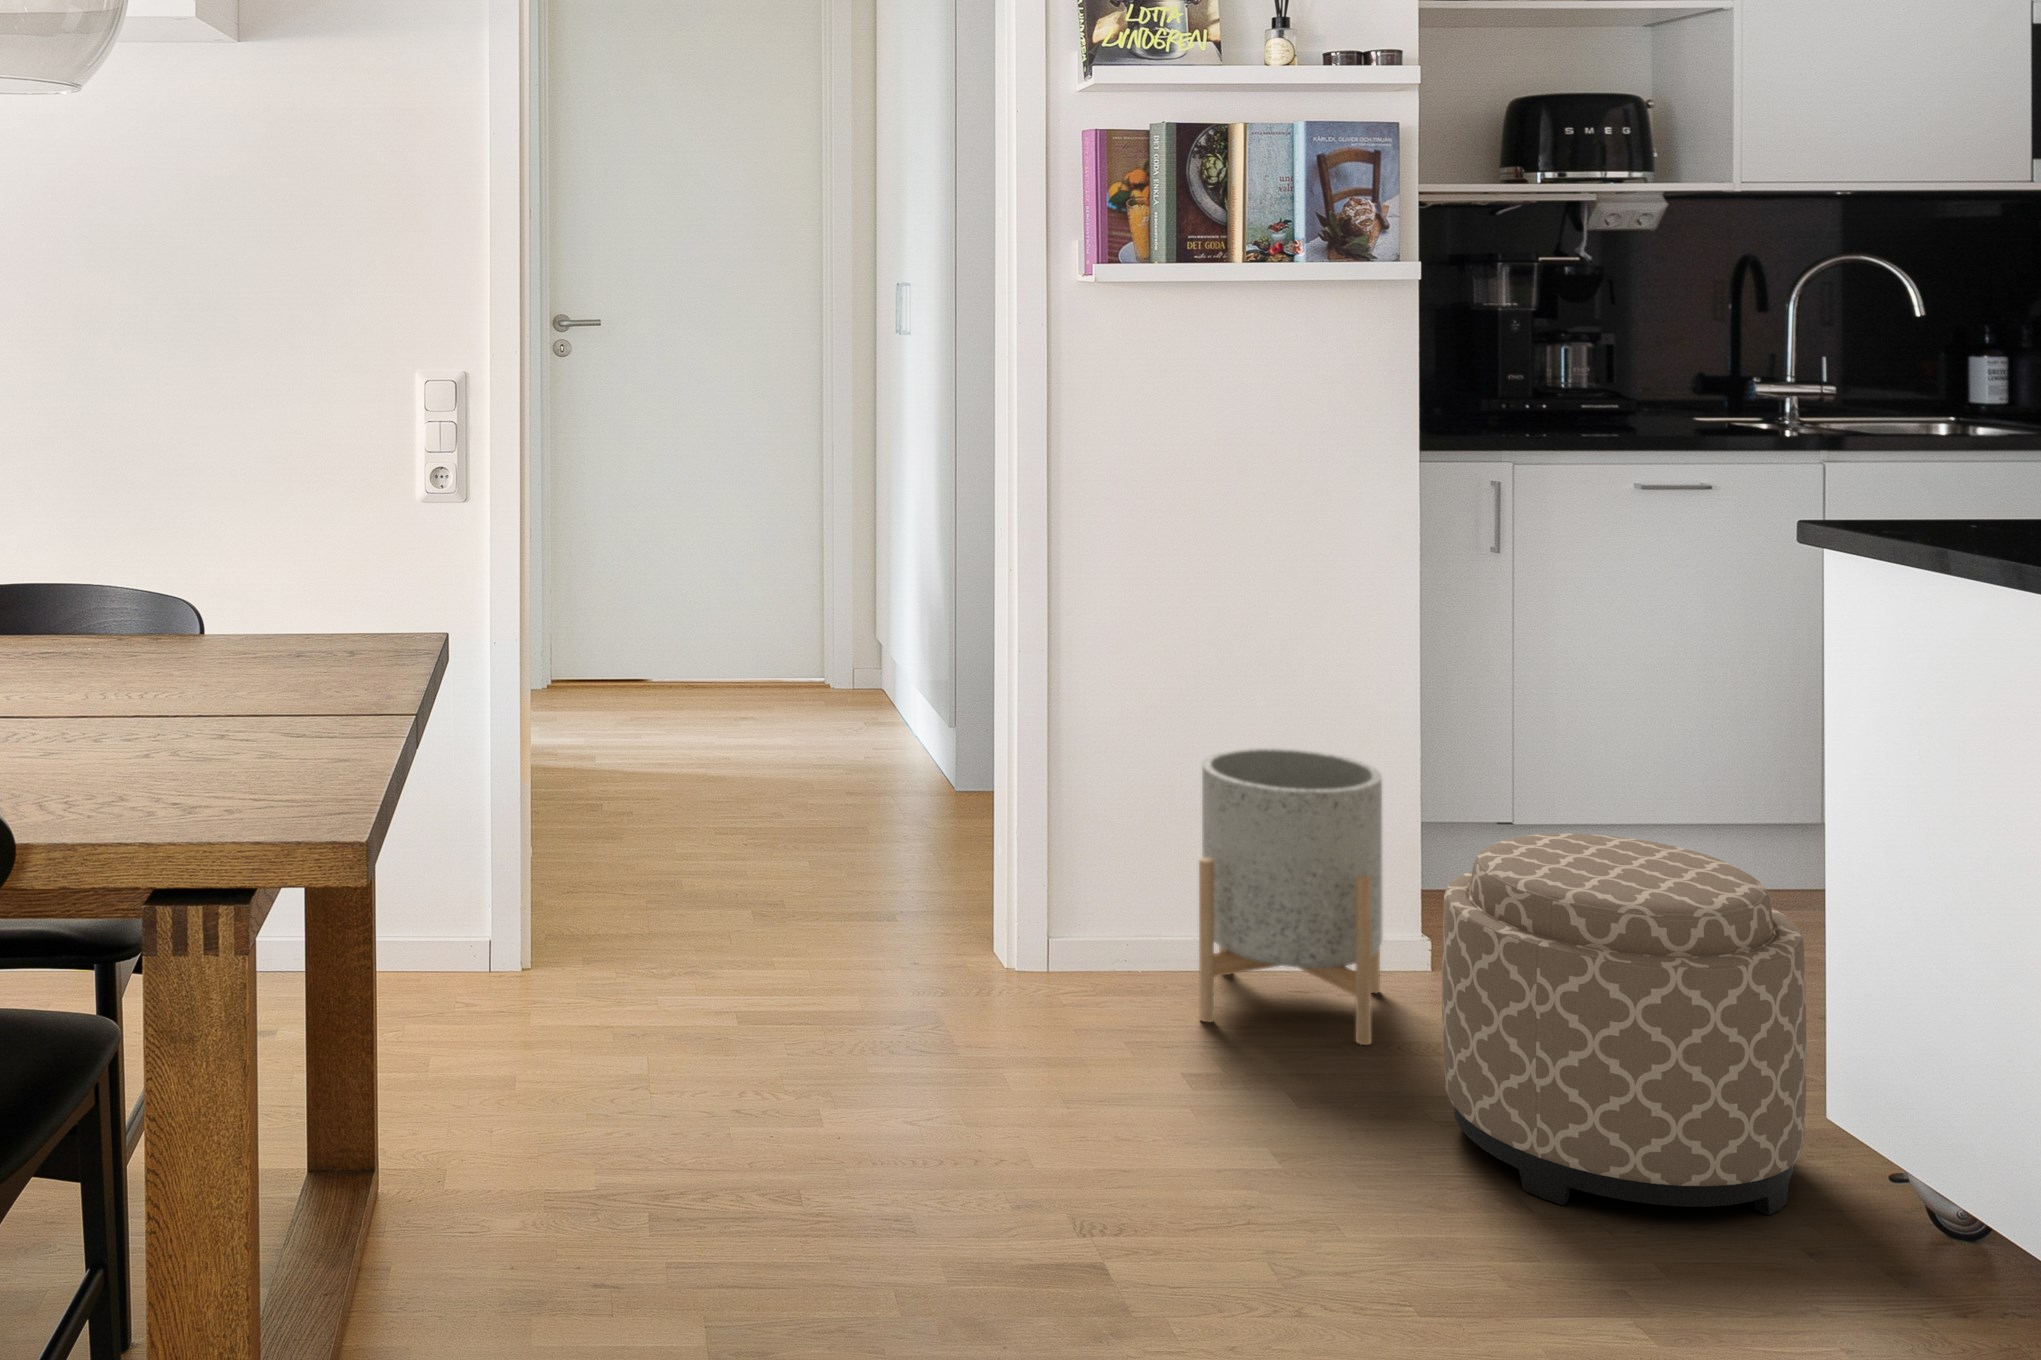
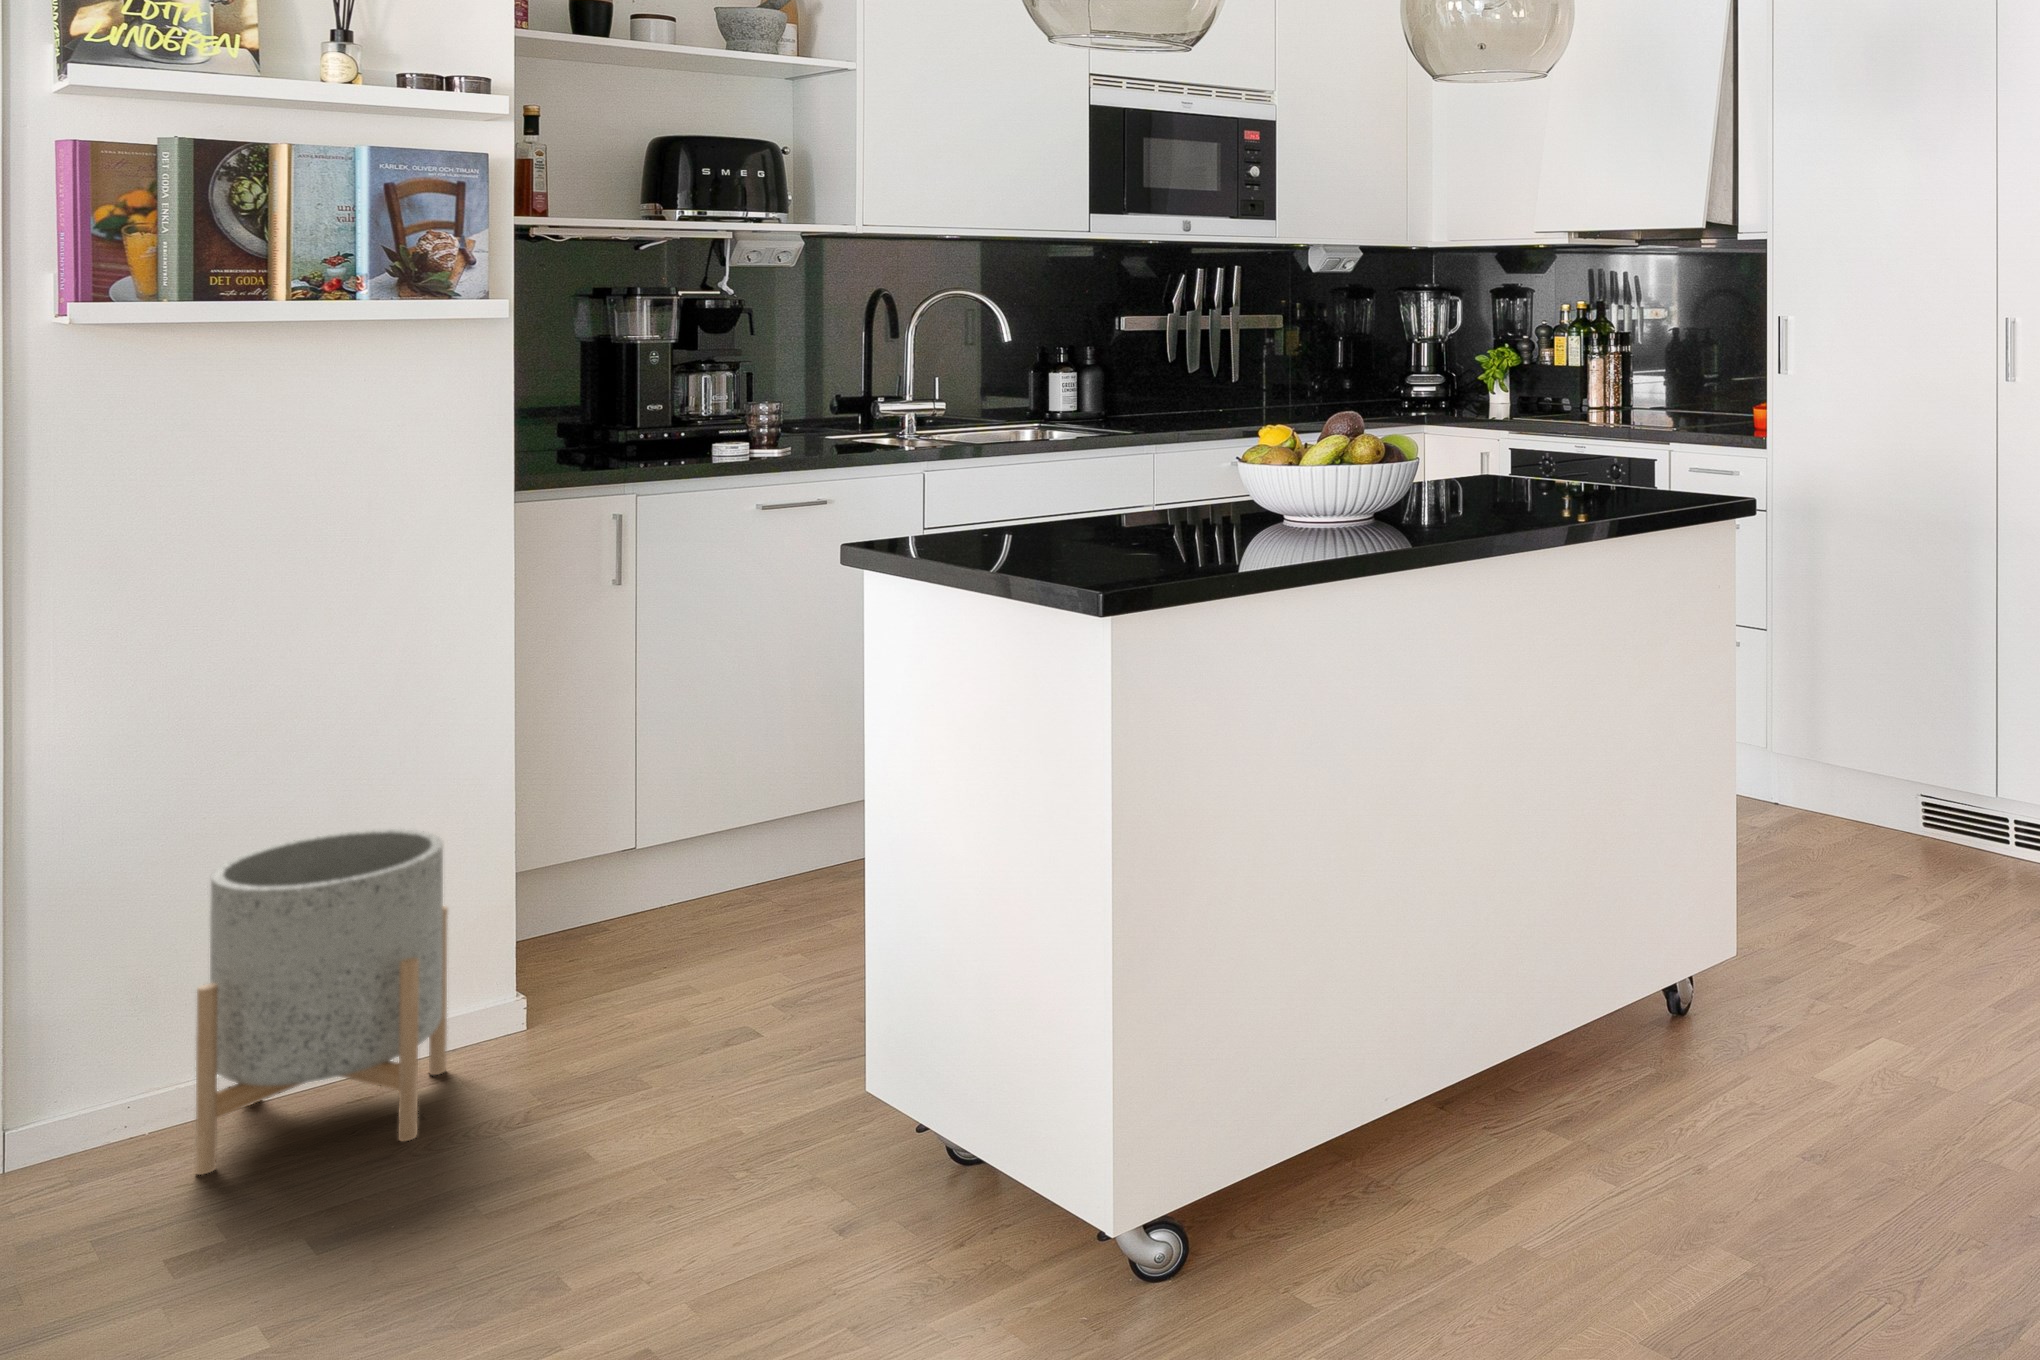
ottoman: present [1442,833,1807,1215] -> none [477,858,835,1254]

